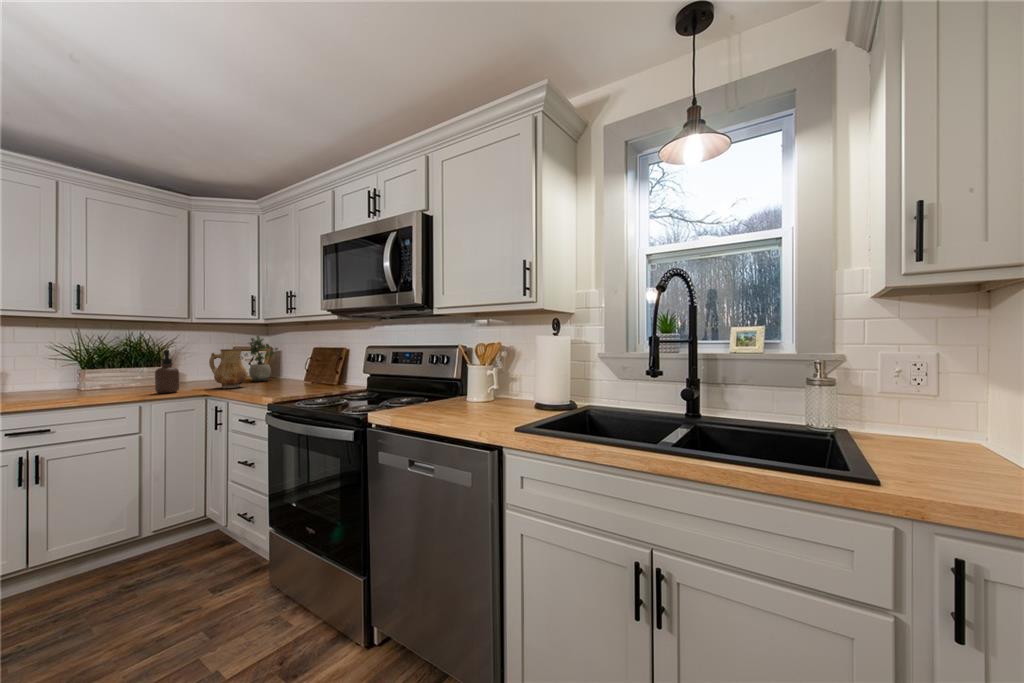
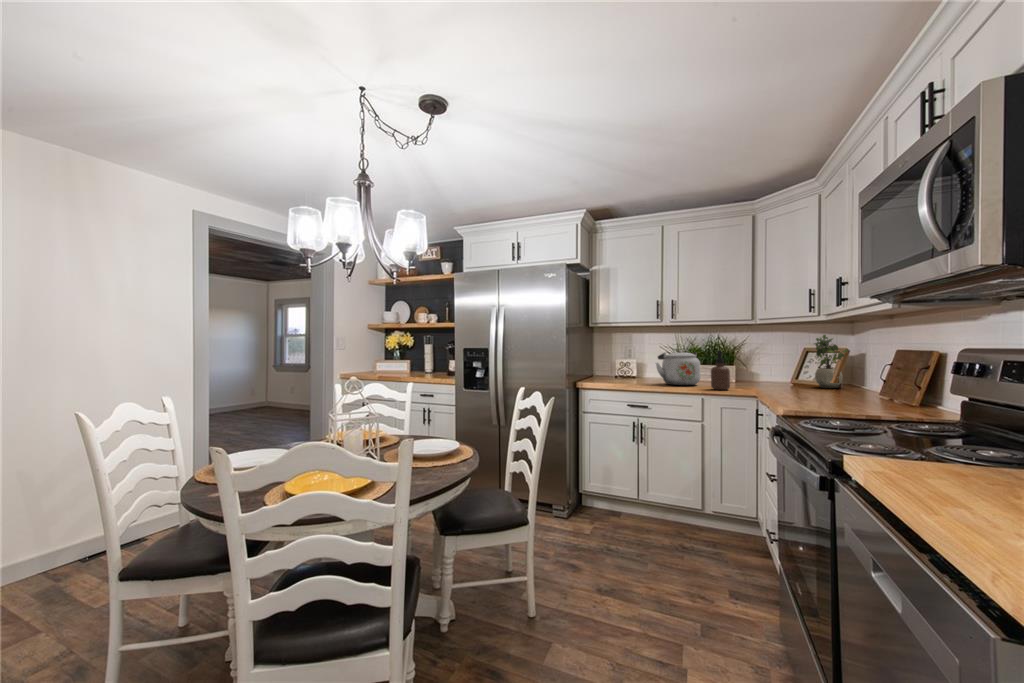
ceramic pitcher: present [209,349,247,388] -> none [760,350,799,392]
kettle: none [56,350,131,395] -> present [656,350,700,385]

